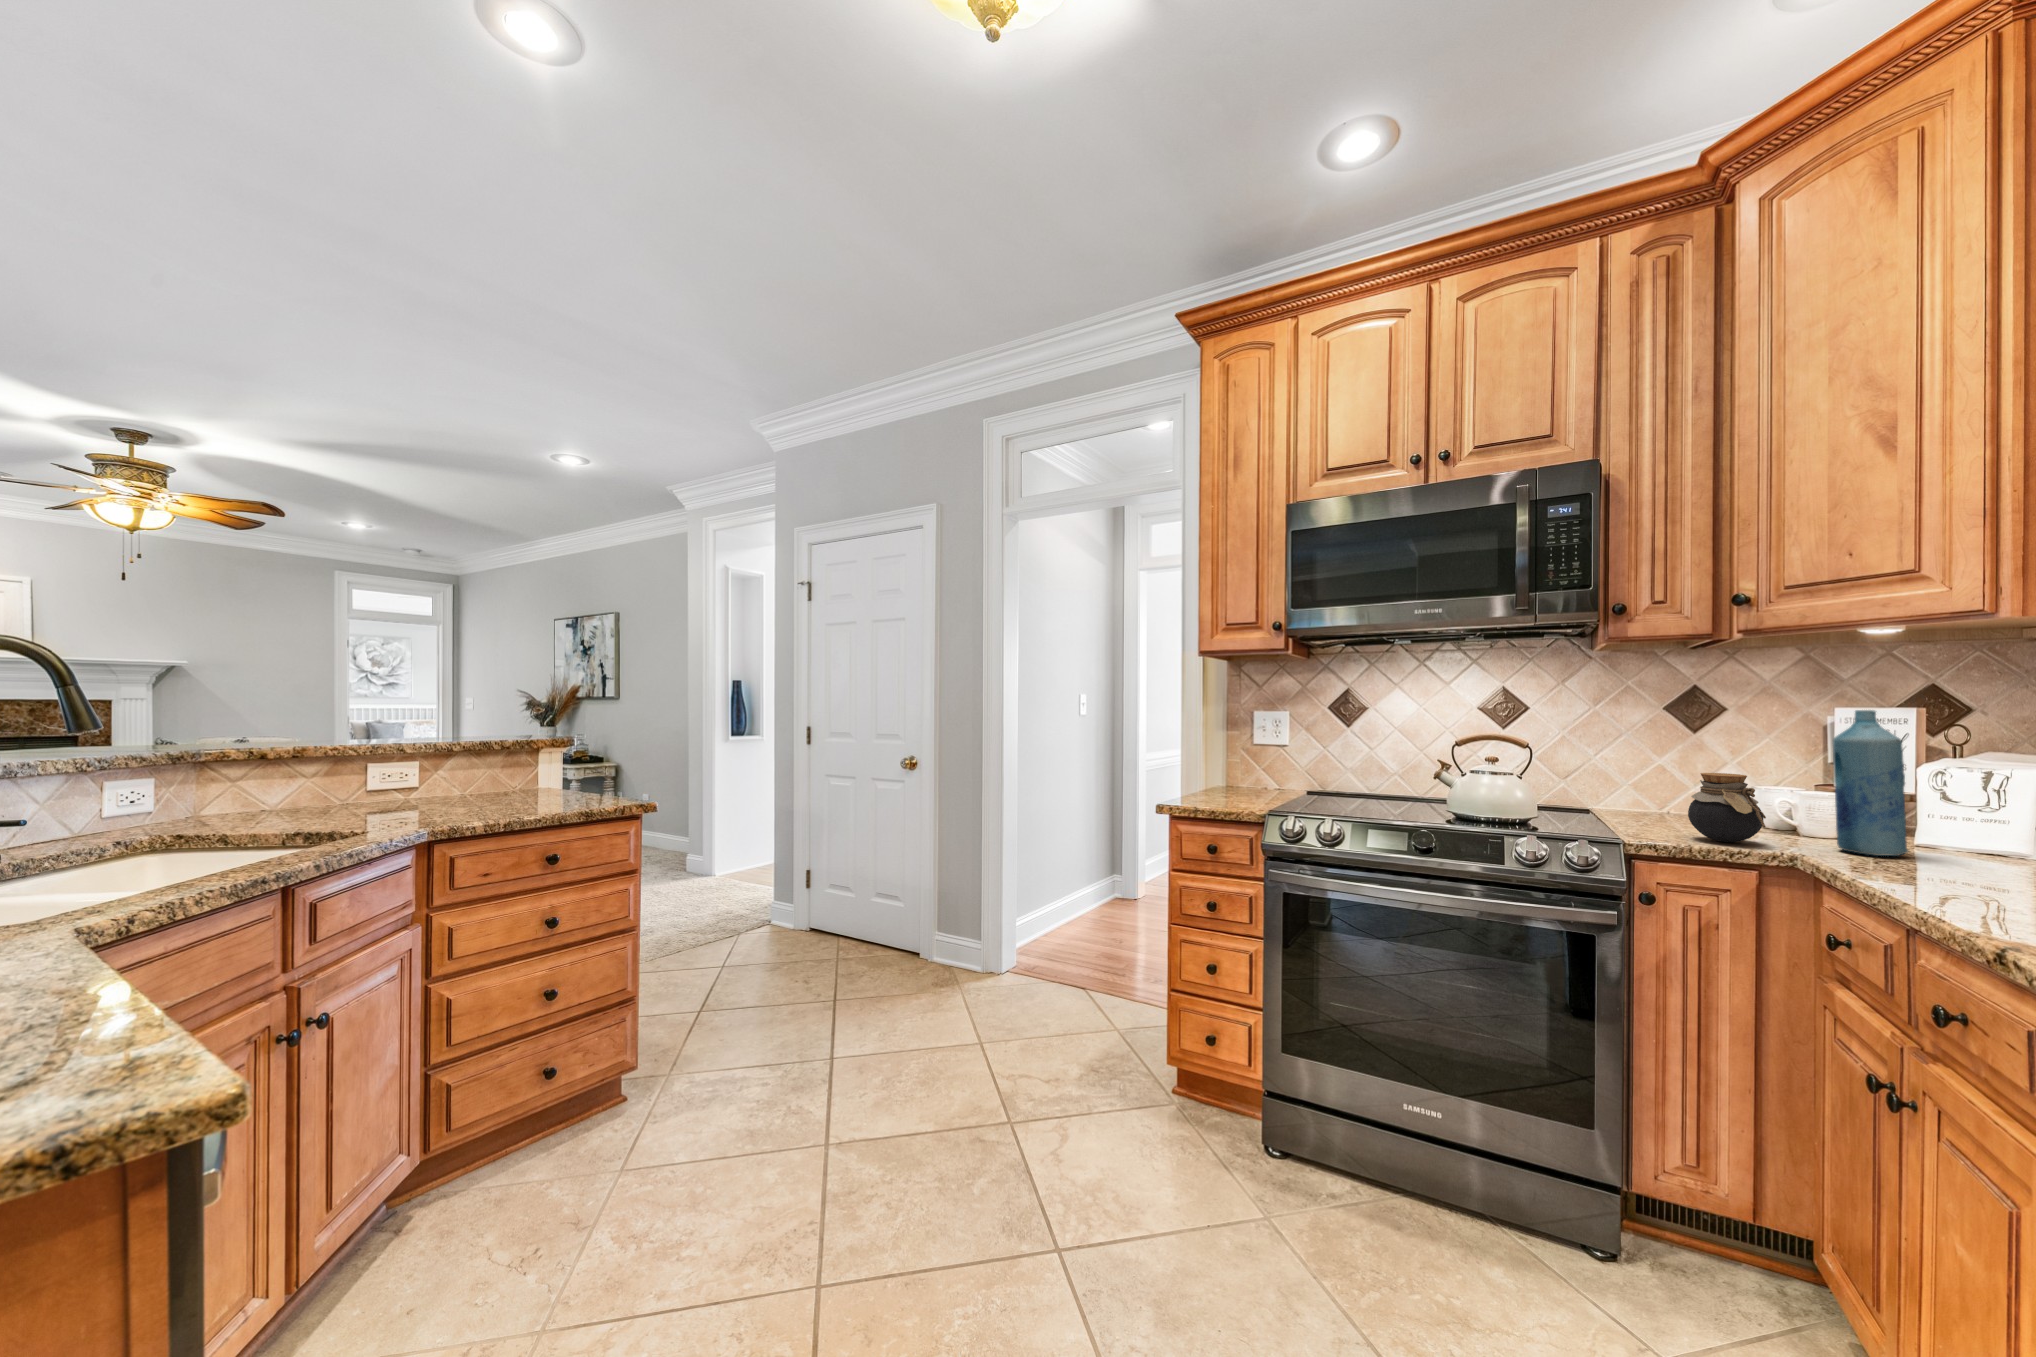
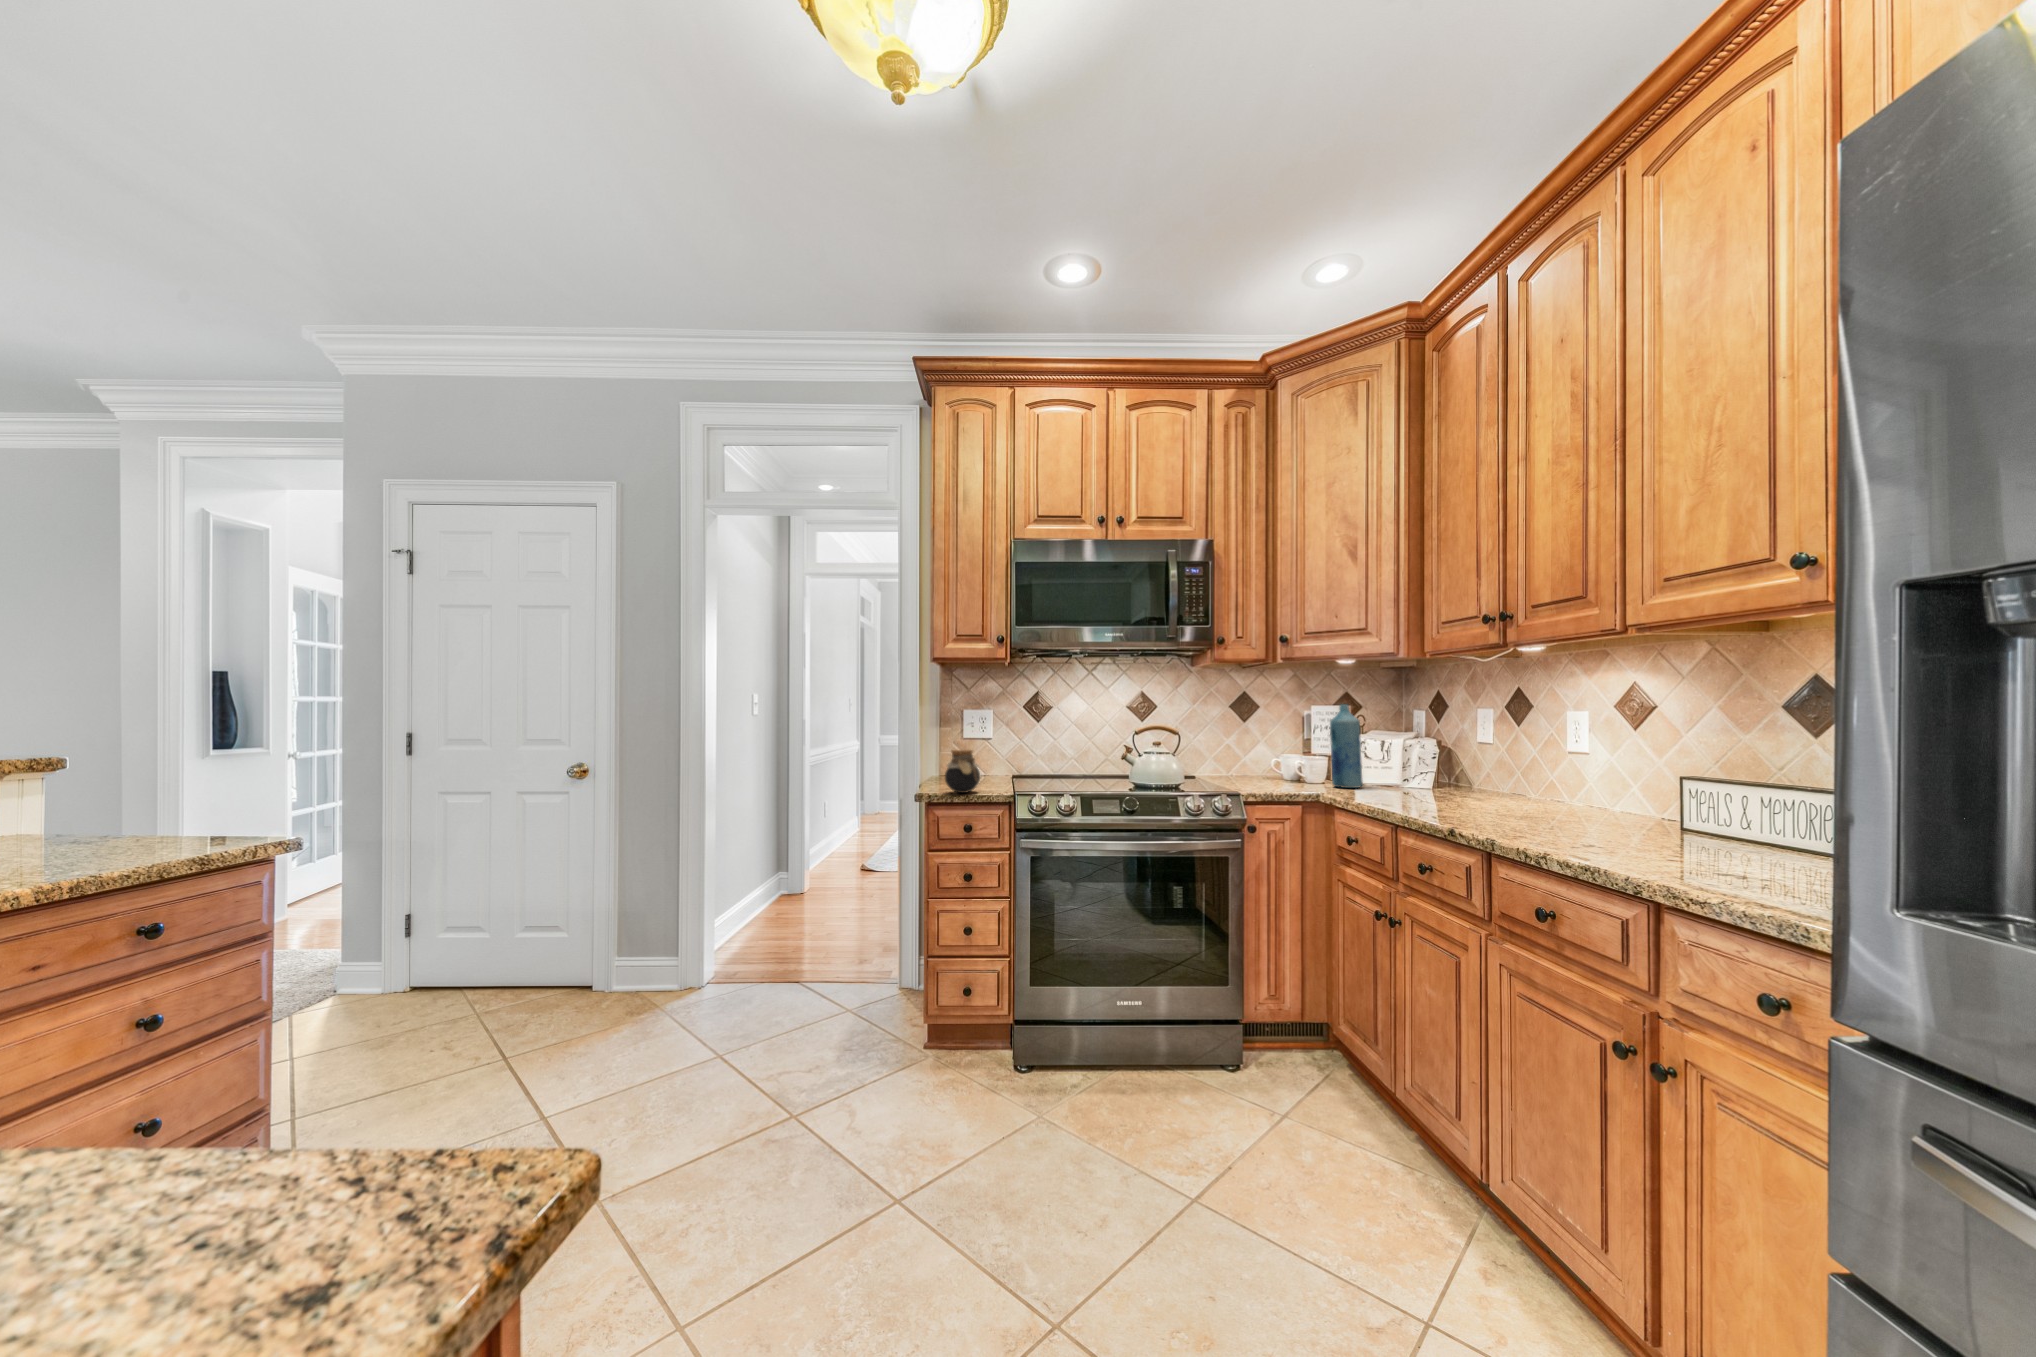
jar: present [1688,773,1766,842] -> present [945,750,980,793]

